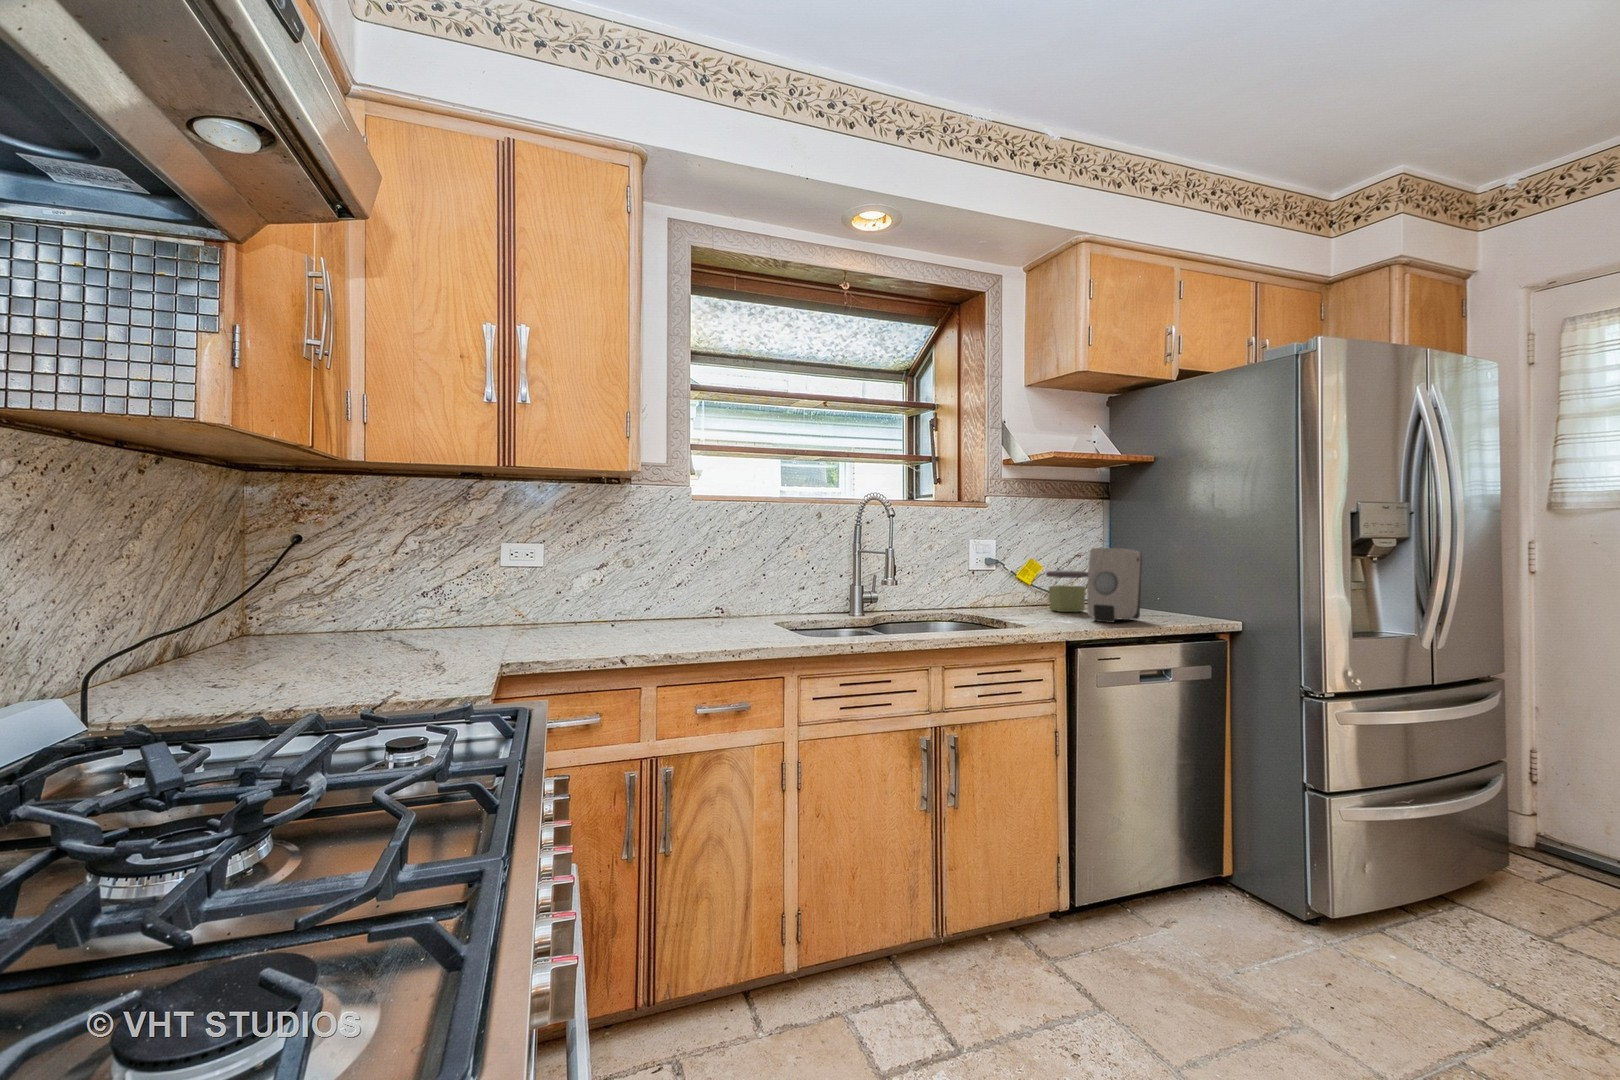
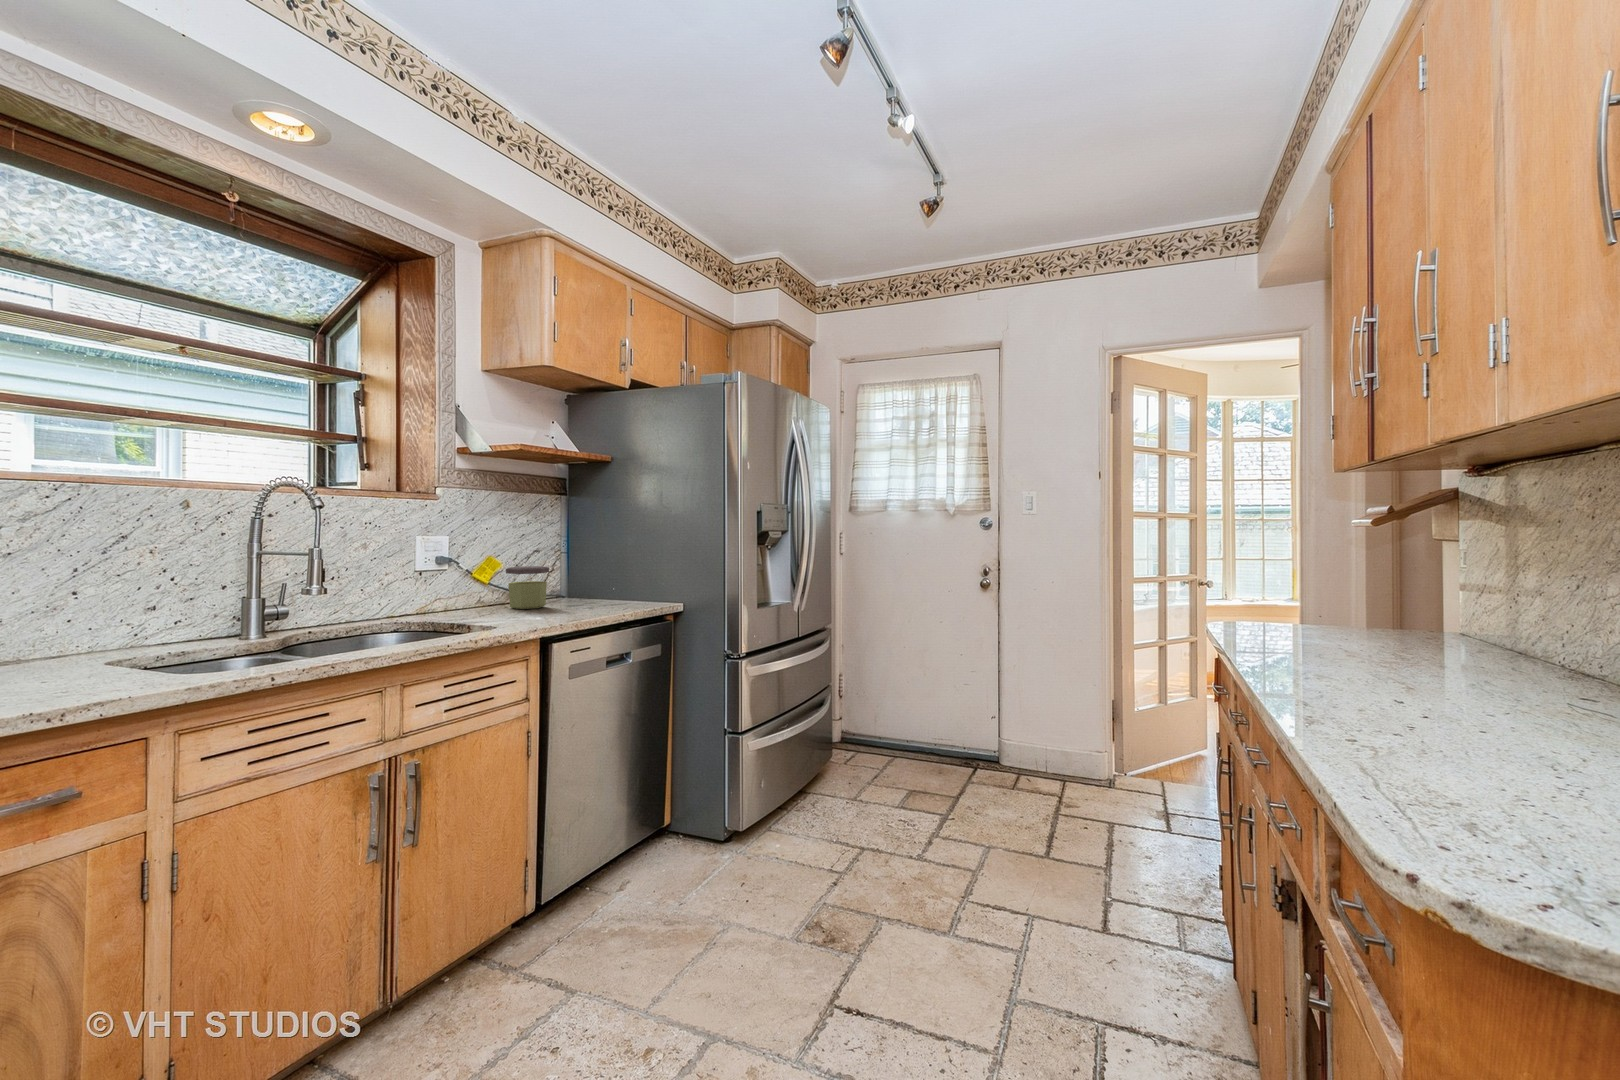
soap dispenser: present [1087,548,1142,623] -> none [553,543,602,616]

